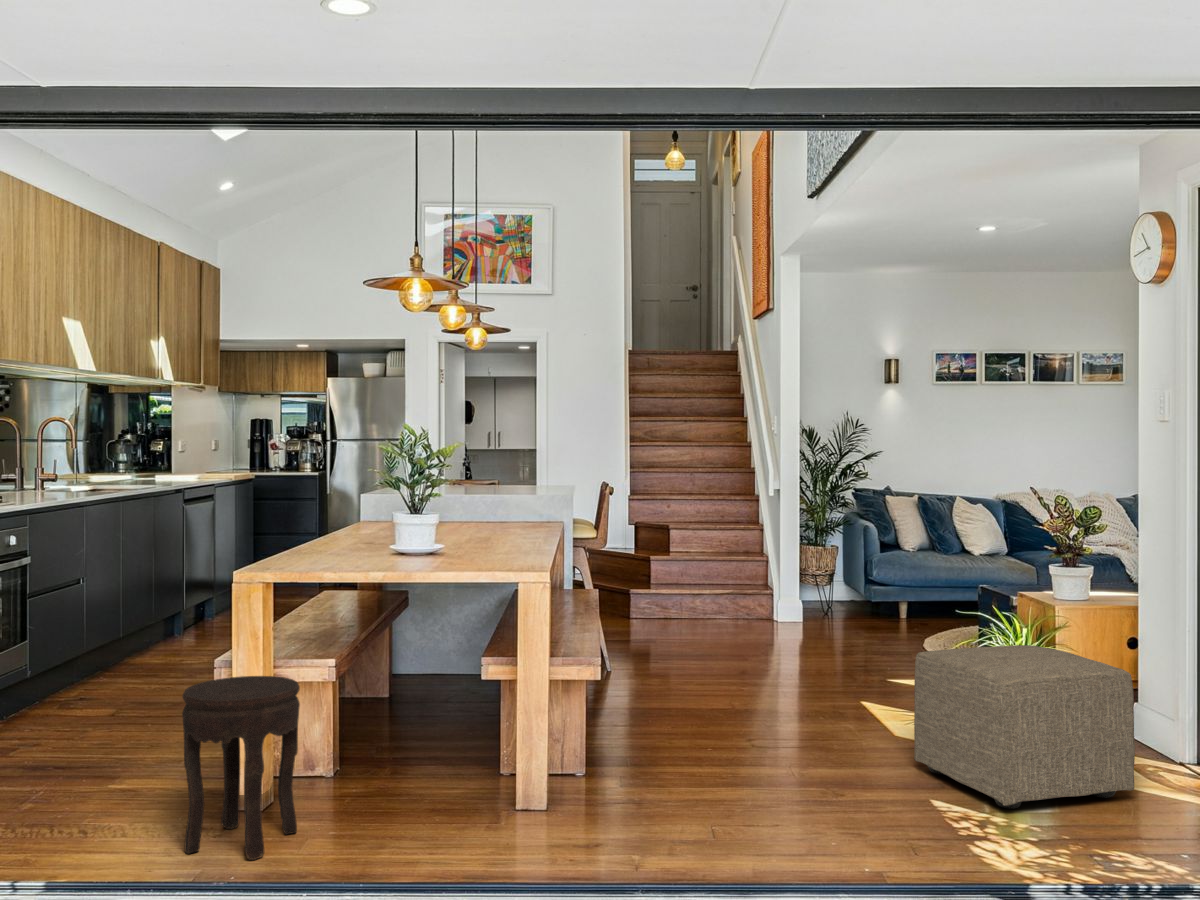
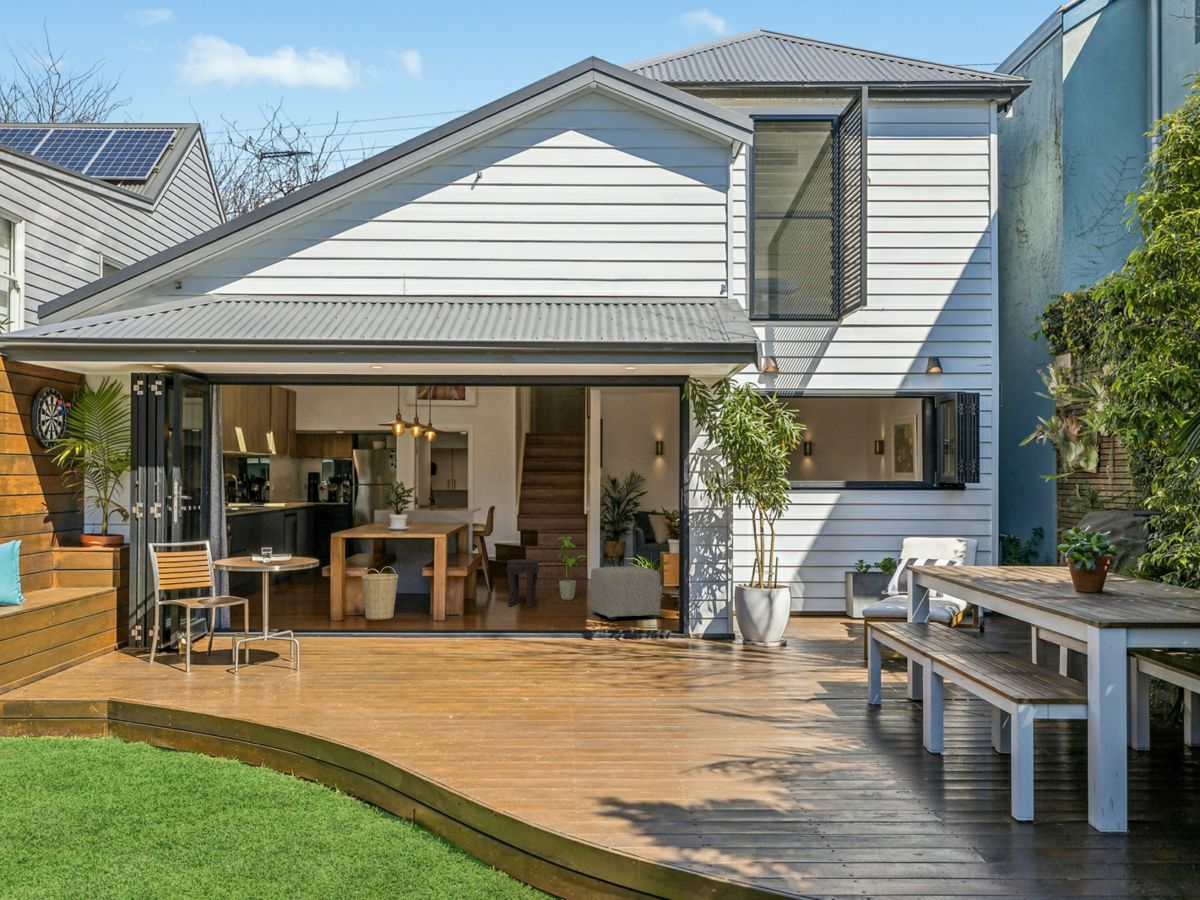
house plant: none [773,555,853,701] -> present [557,537,587,600]
basket: none [318,649,416,802] -> present [362,566,398,620]
side table: present [182,676,300,860] -> present [507,559,539,607]

